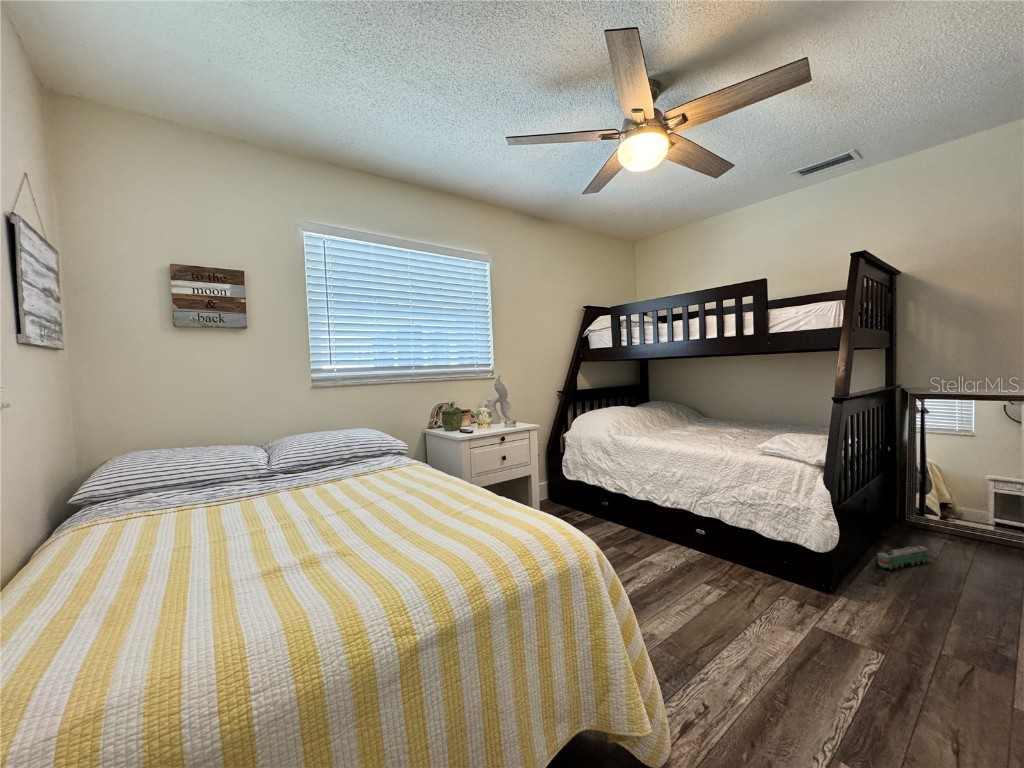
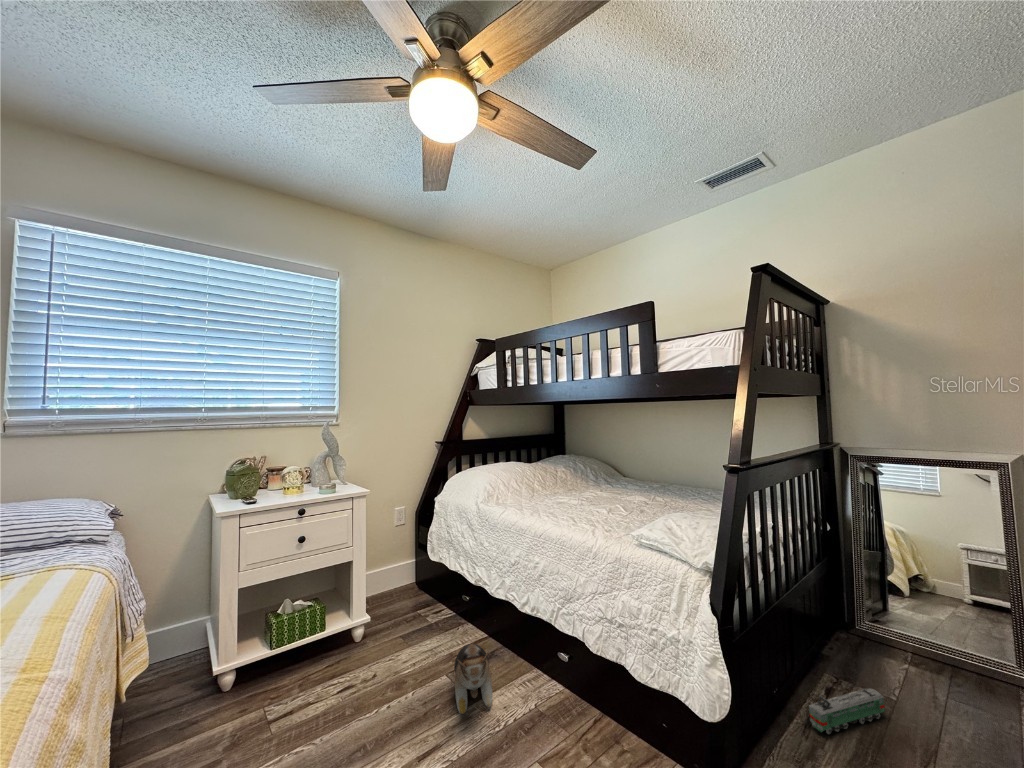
plush toy: none [622,520,661,564] -> present [454,644,493,714]

